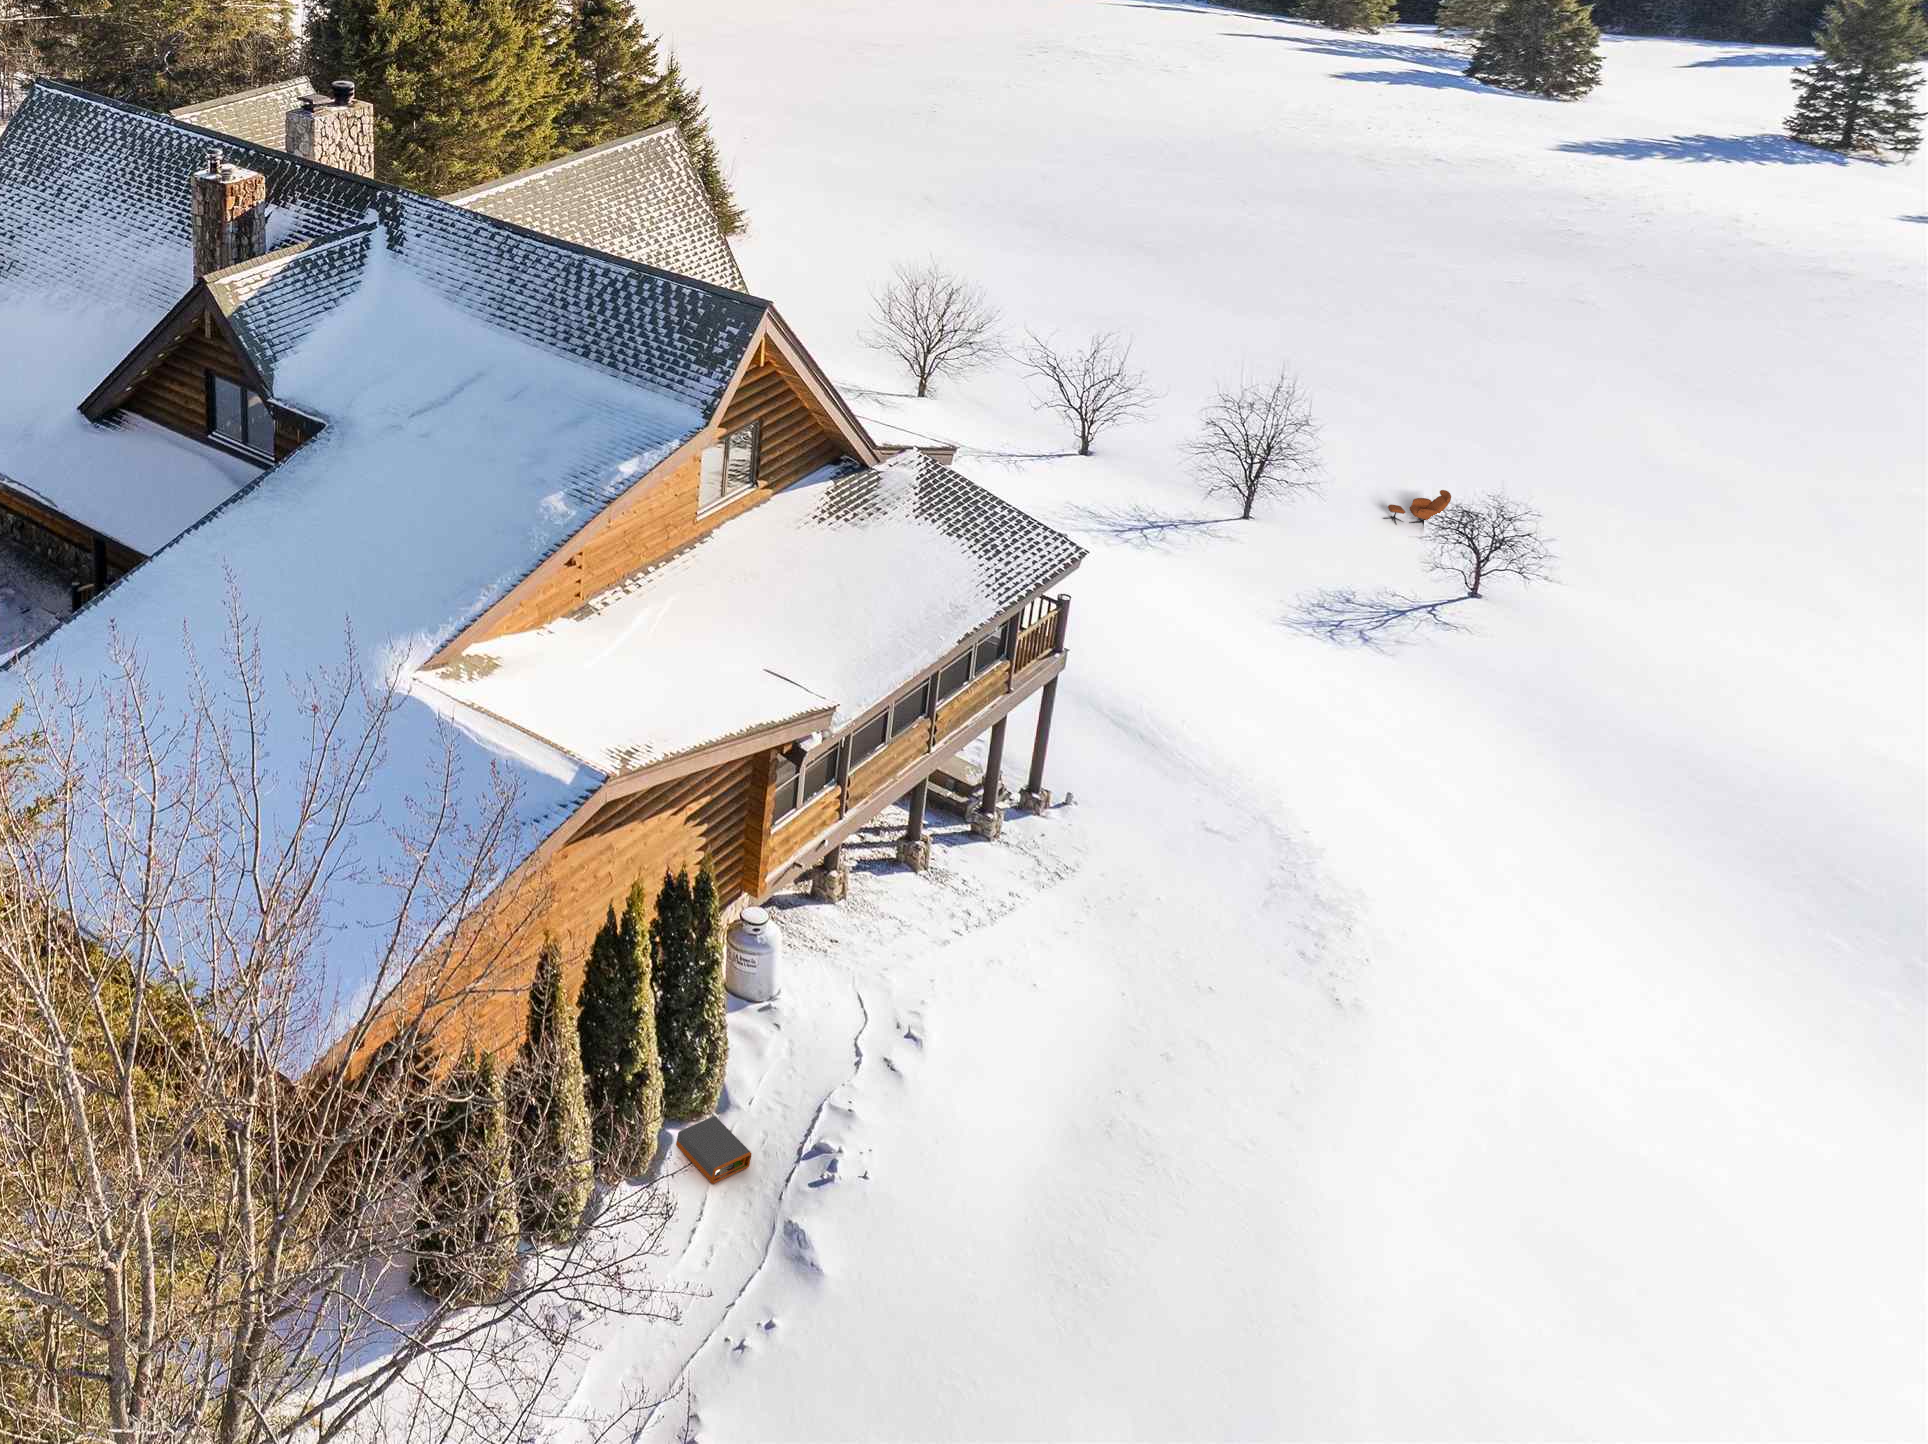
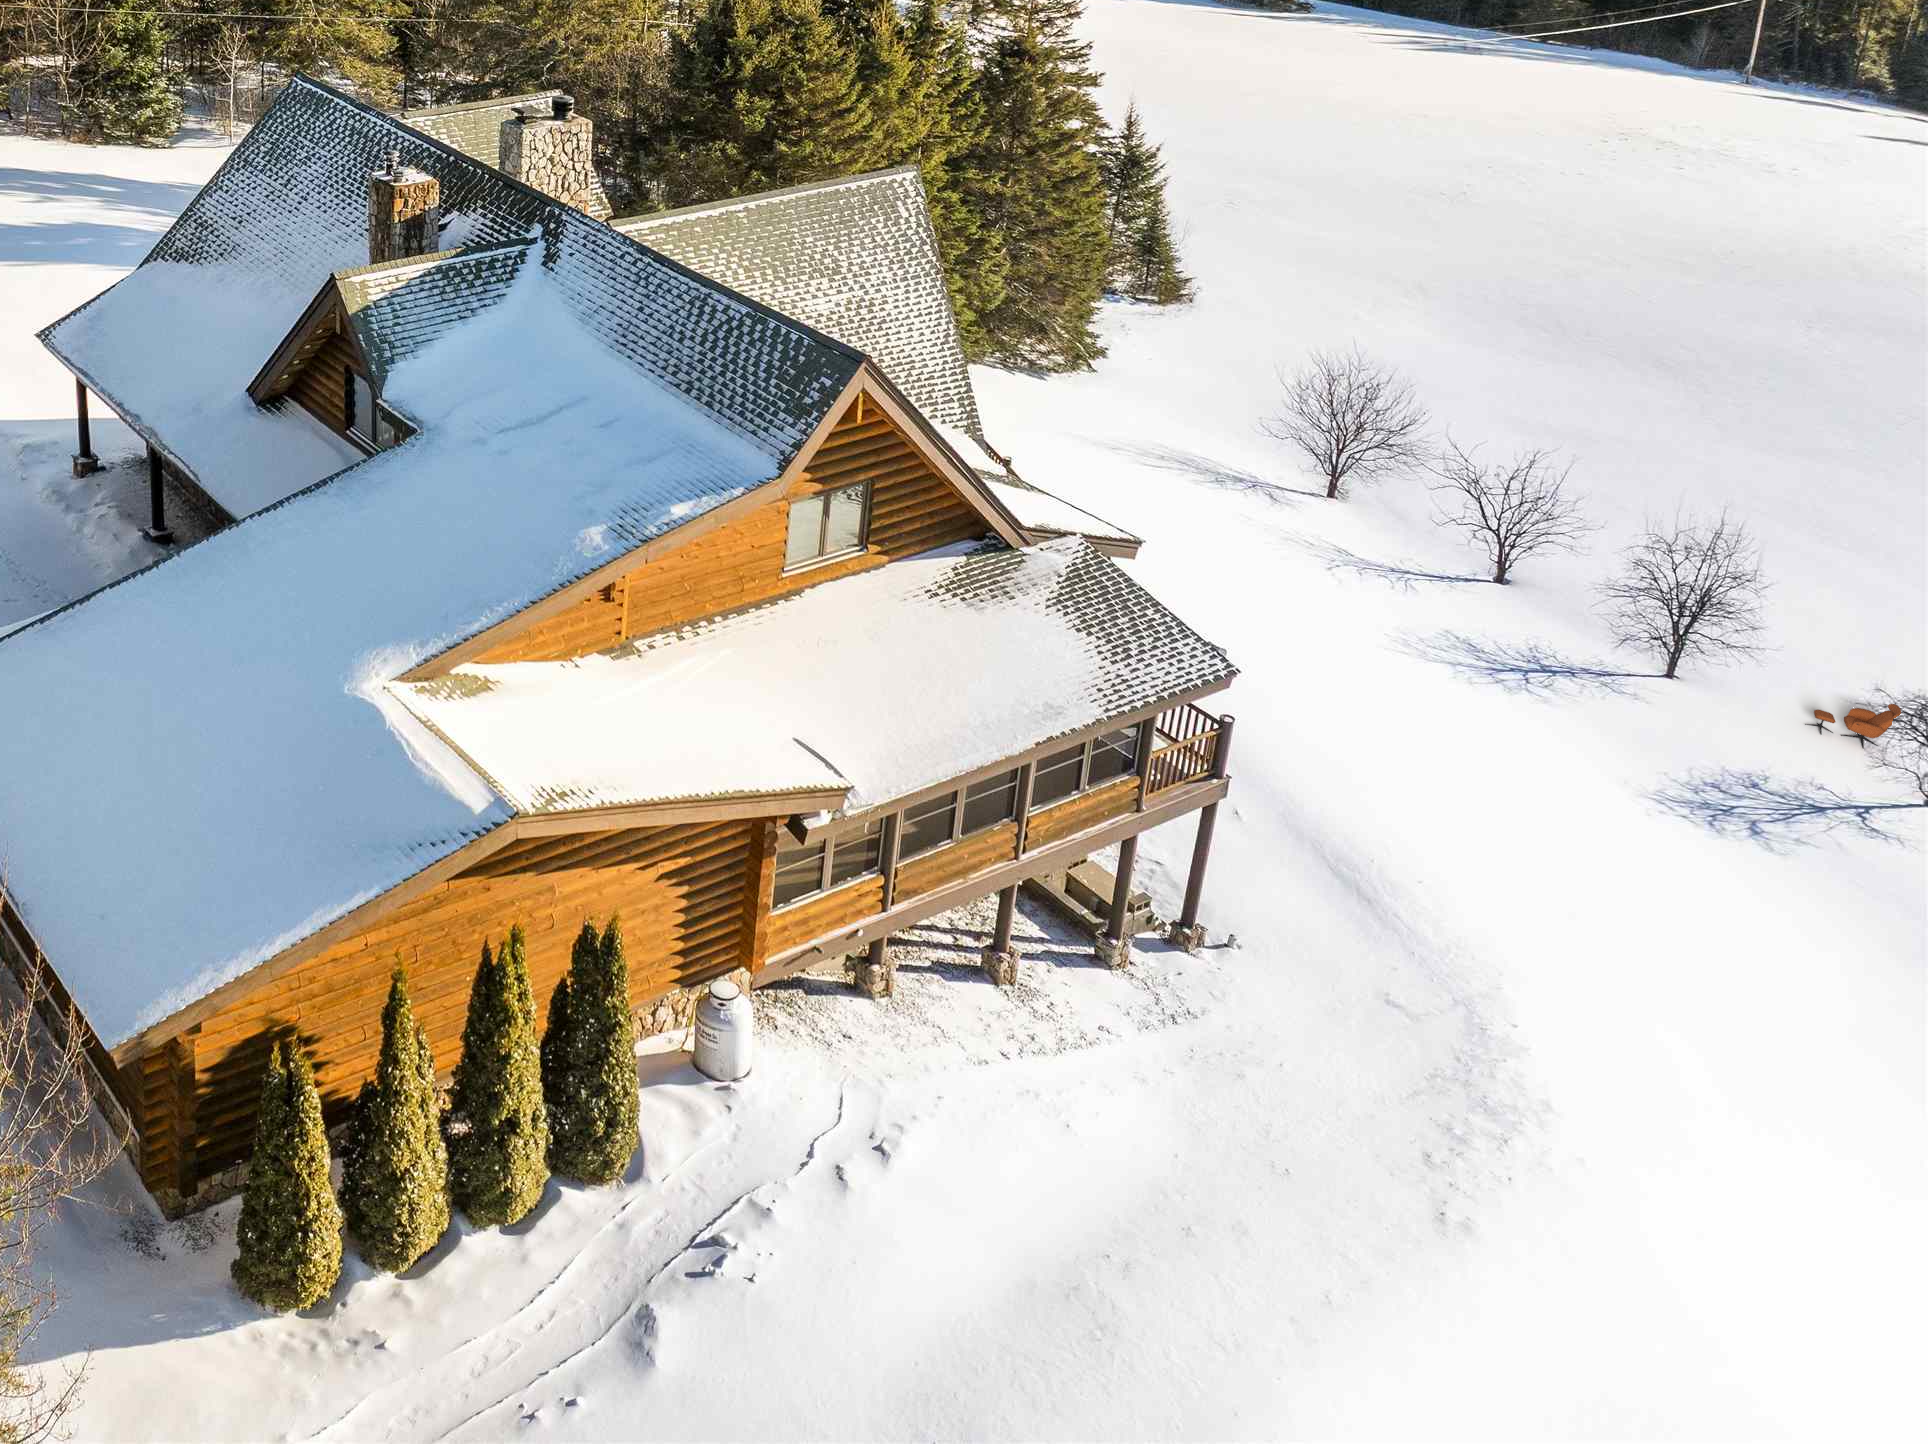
storage box: present [676,1116,752,1184] -> none [578,1176,646,1242]

